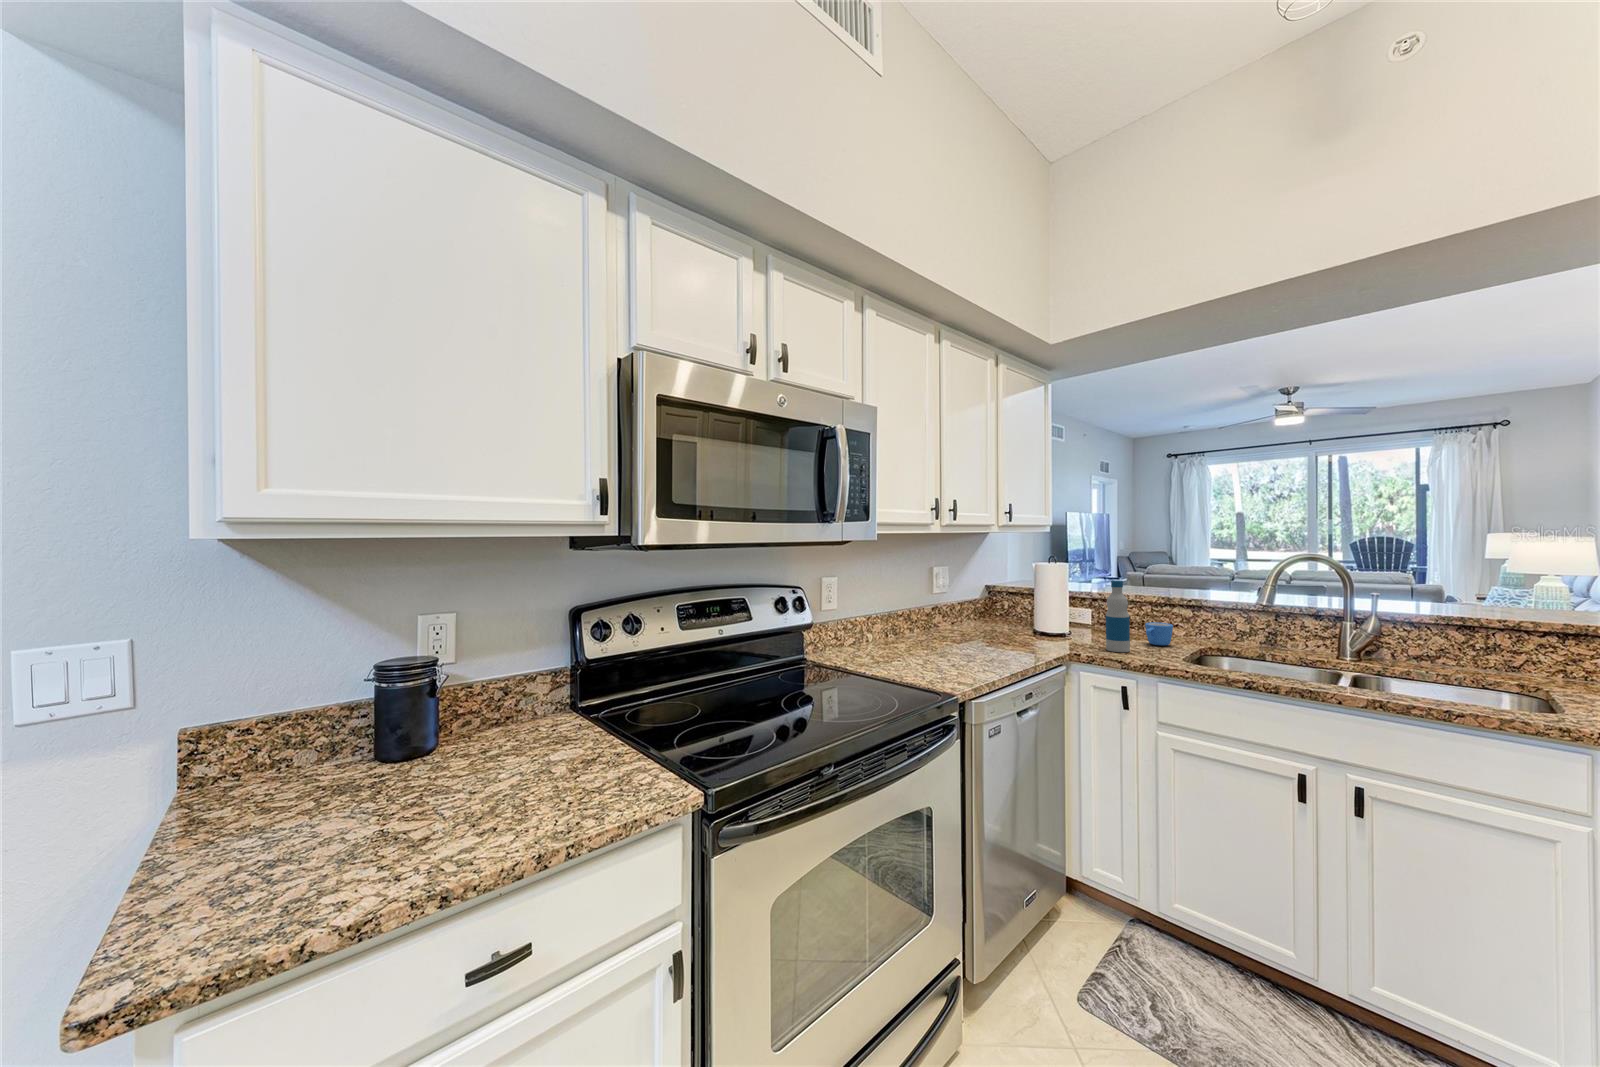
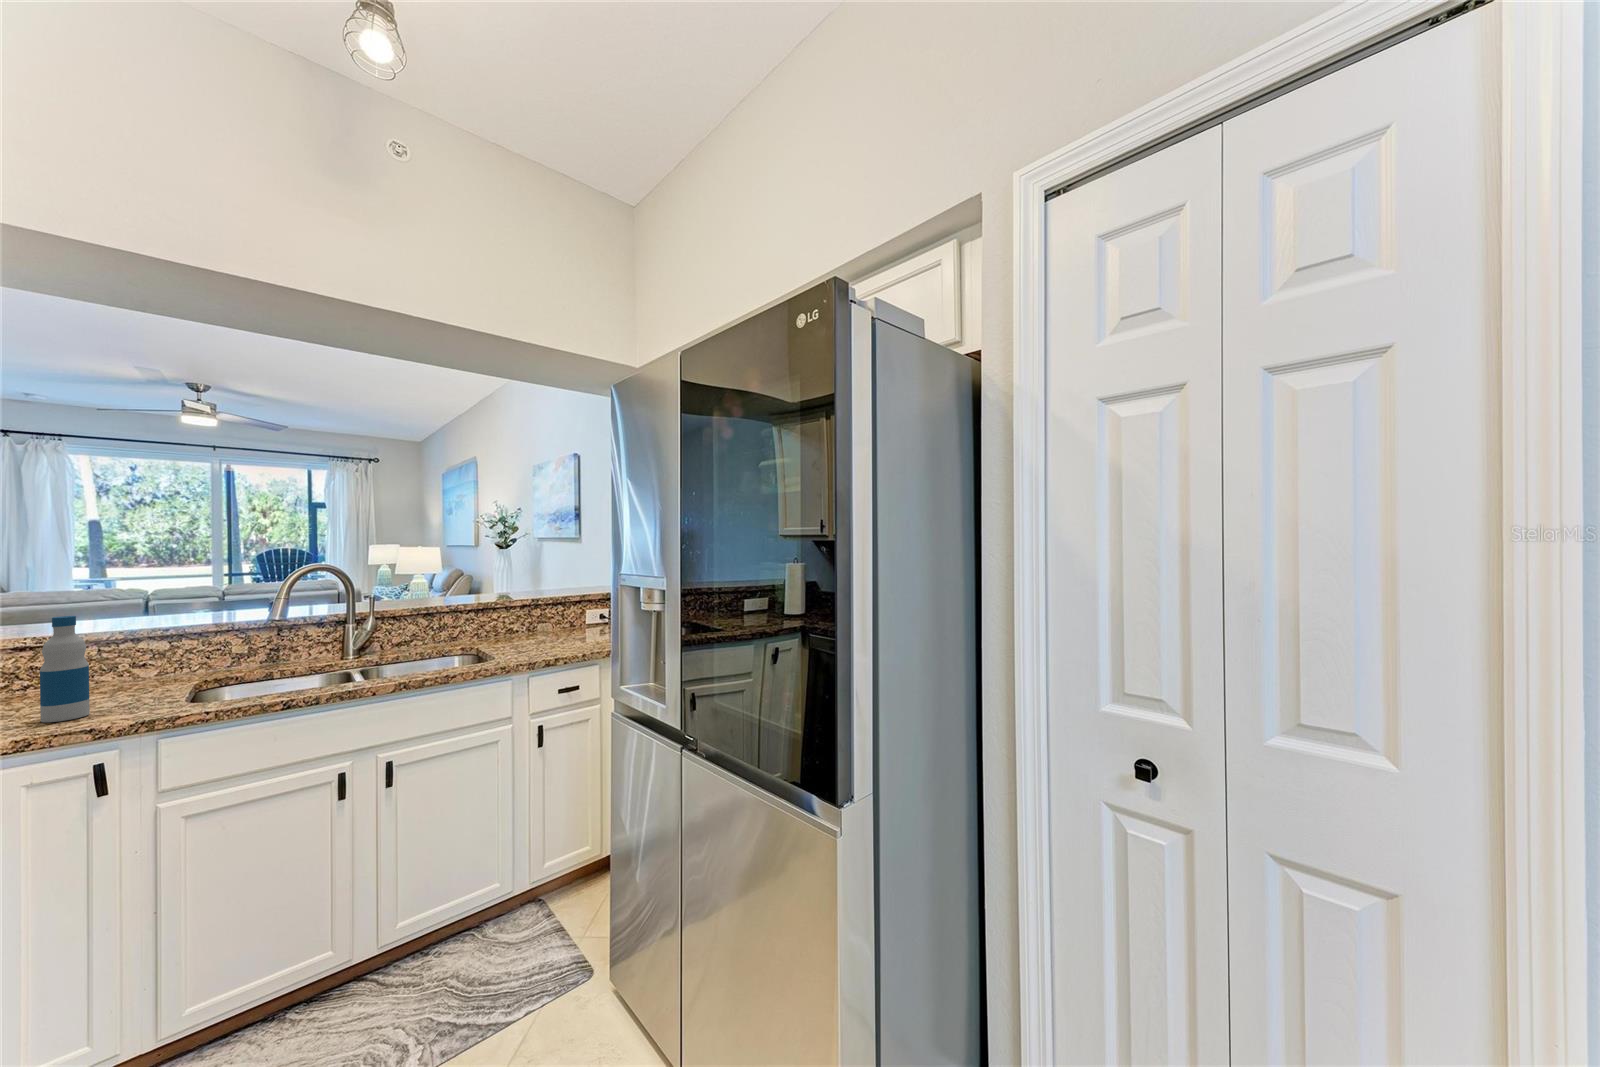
mug: present [1145,622,1173,646] -> none [99,664,147,697]

